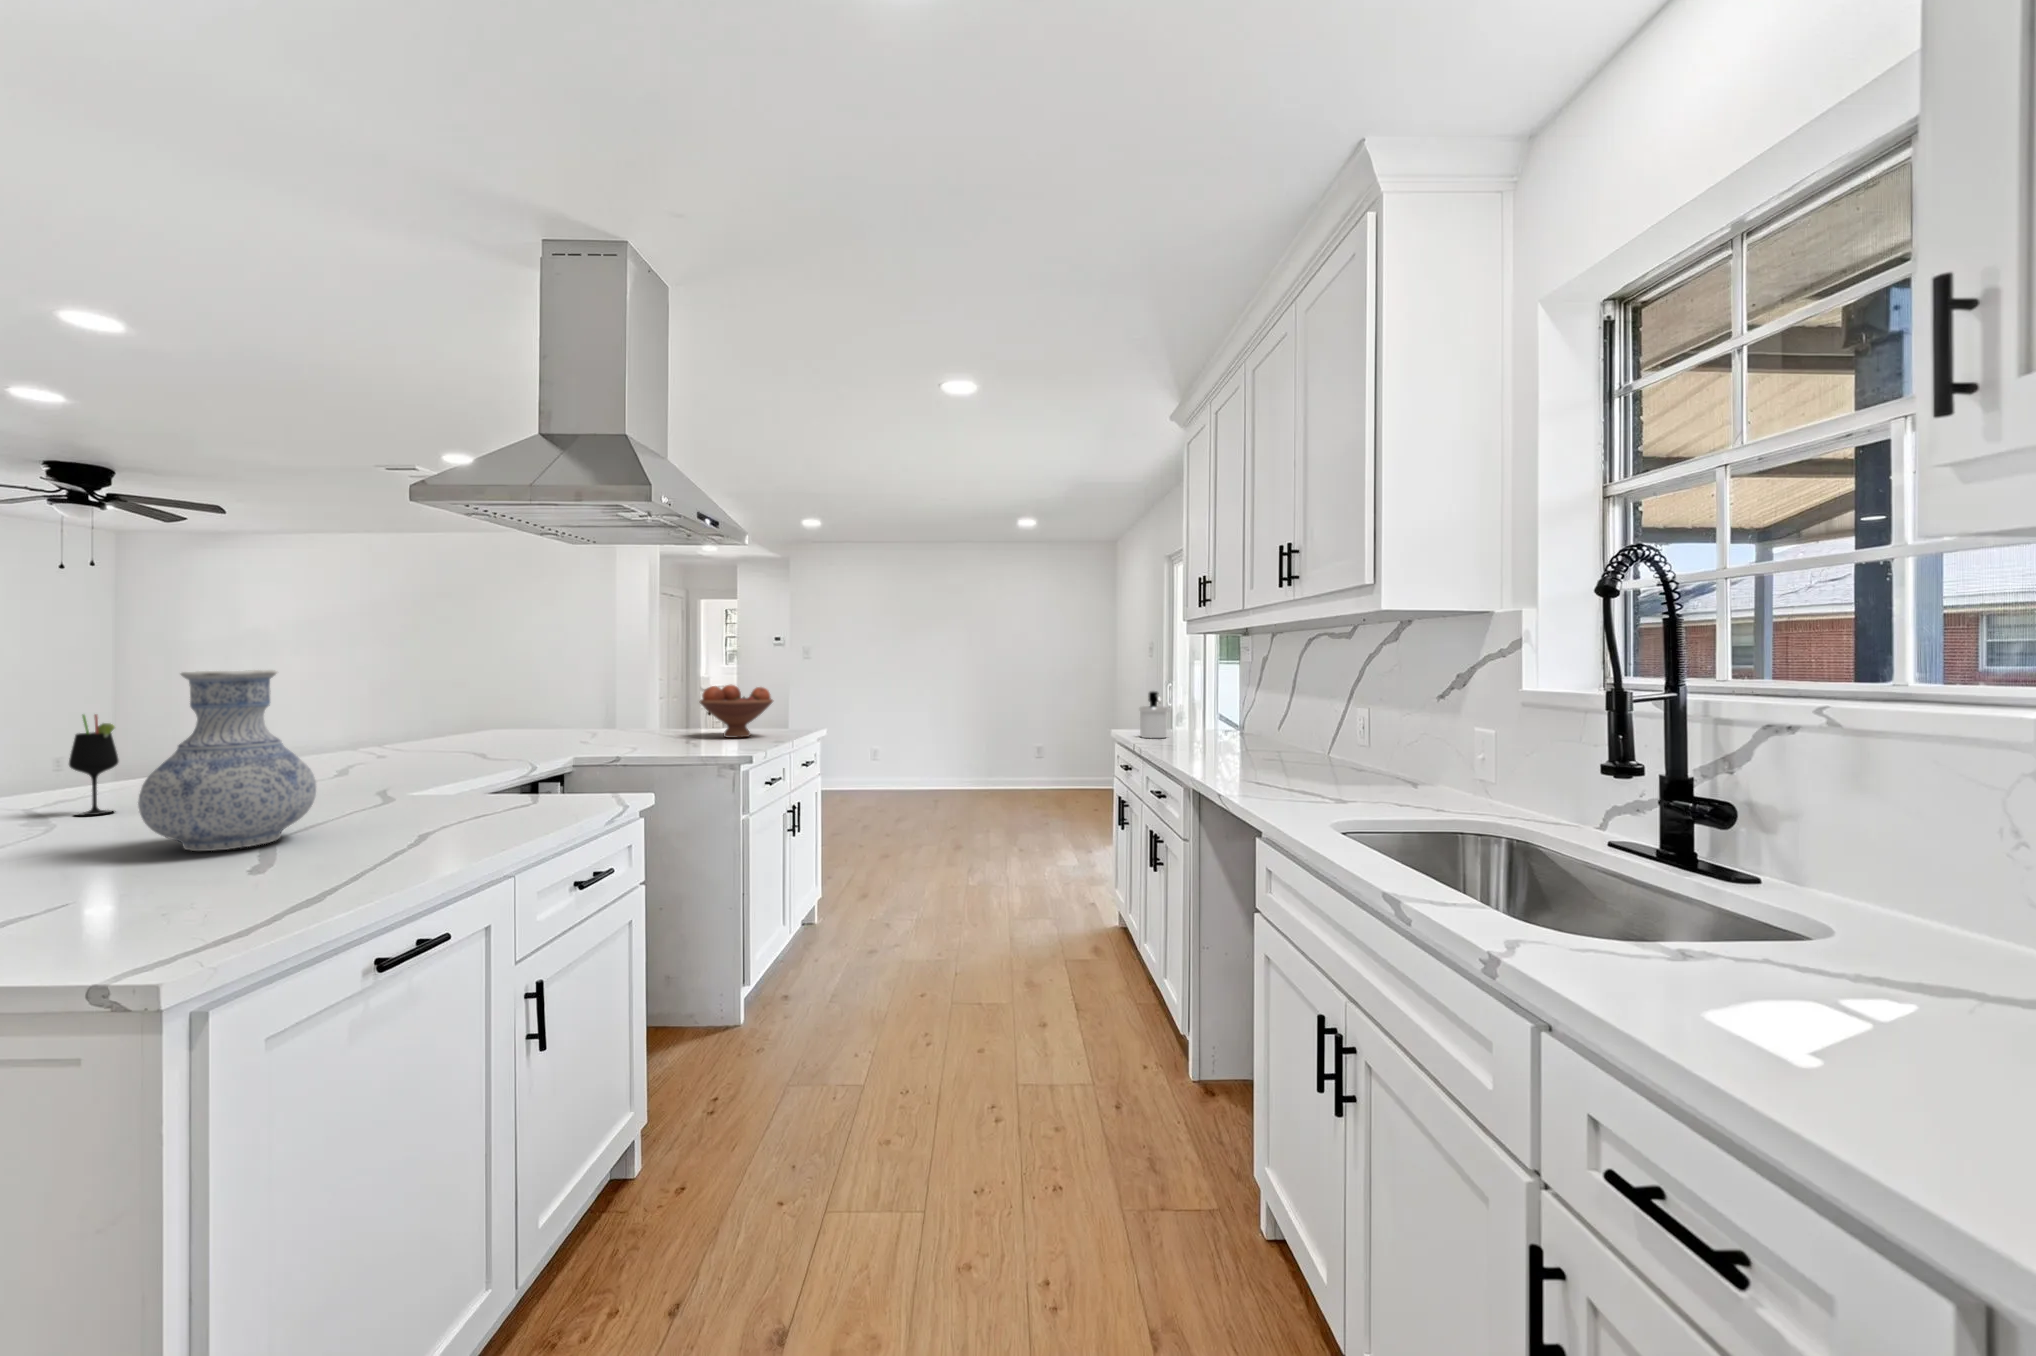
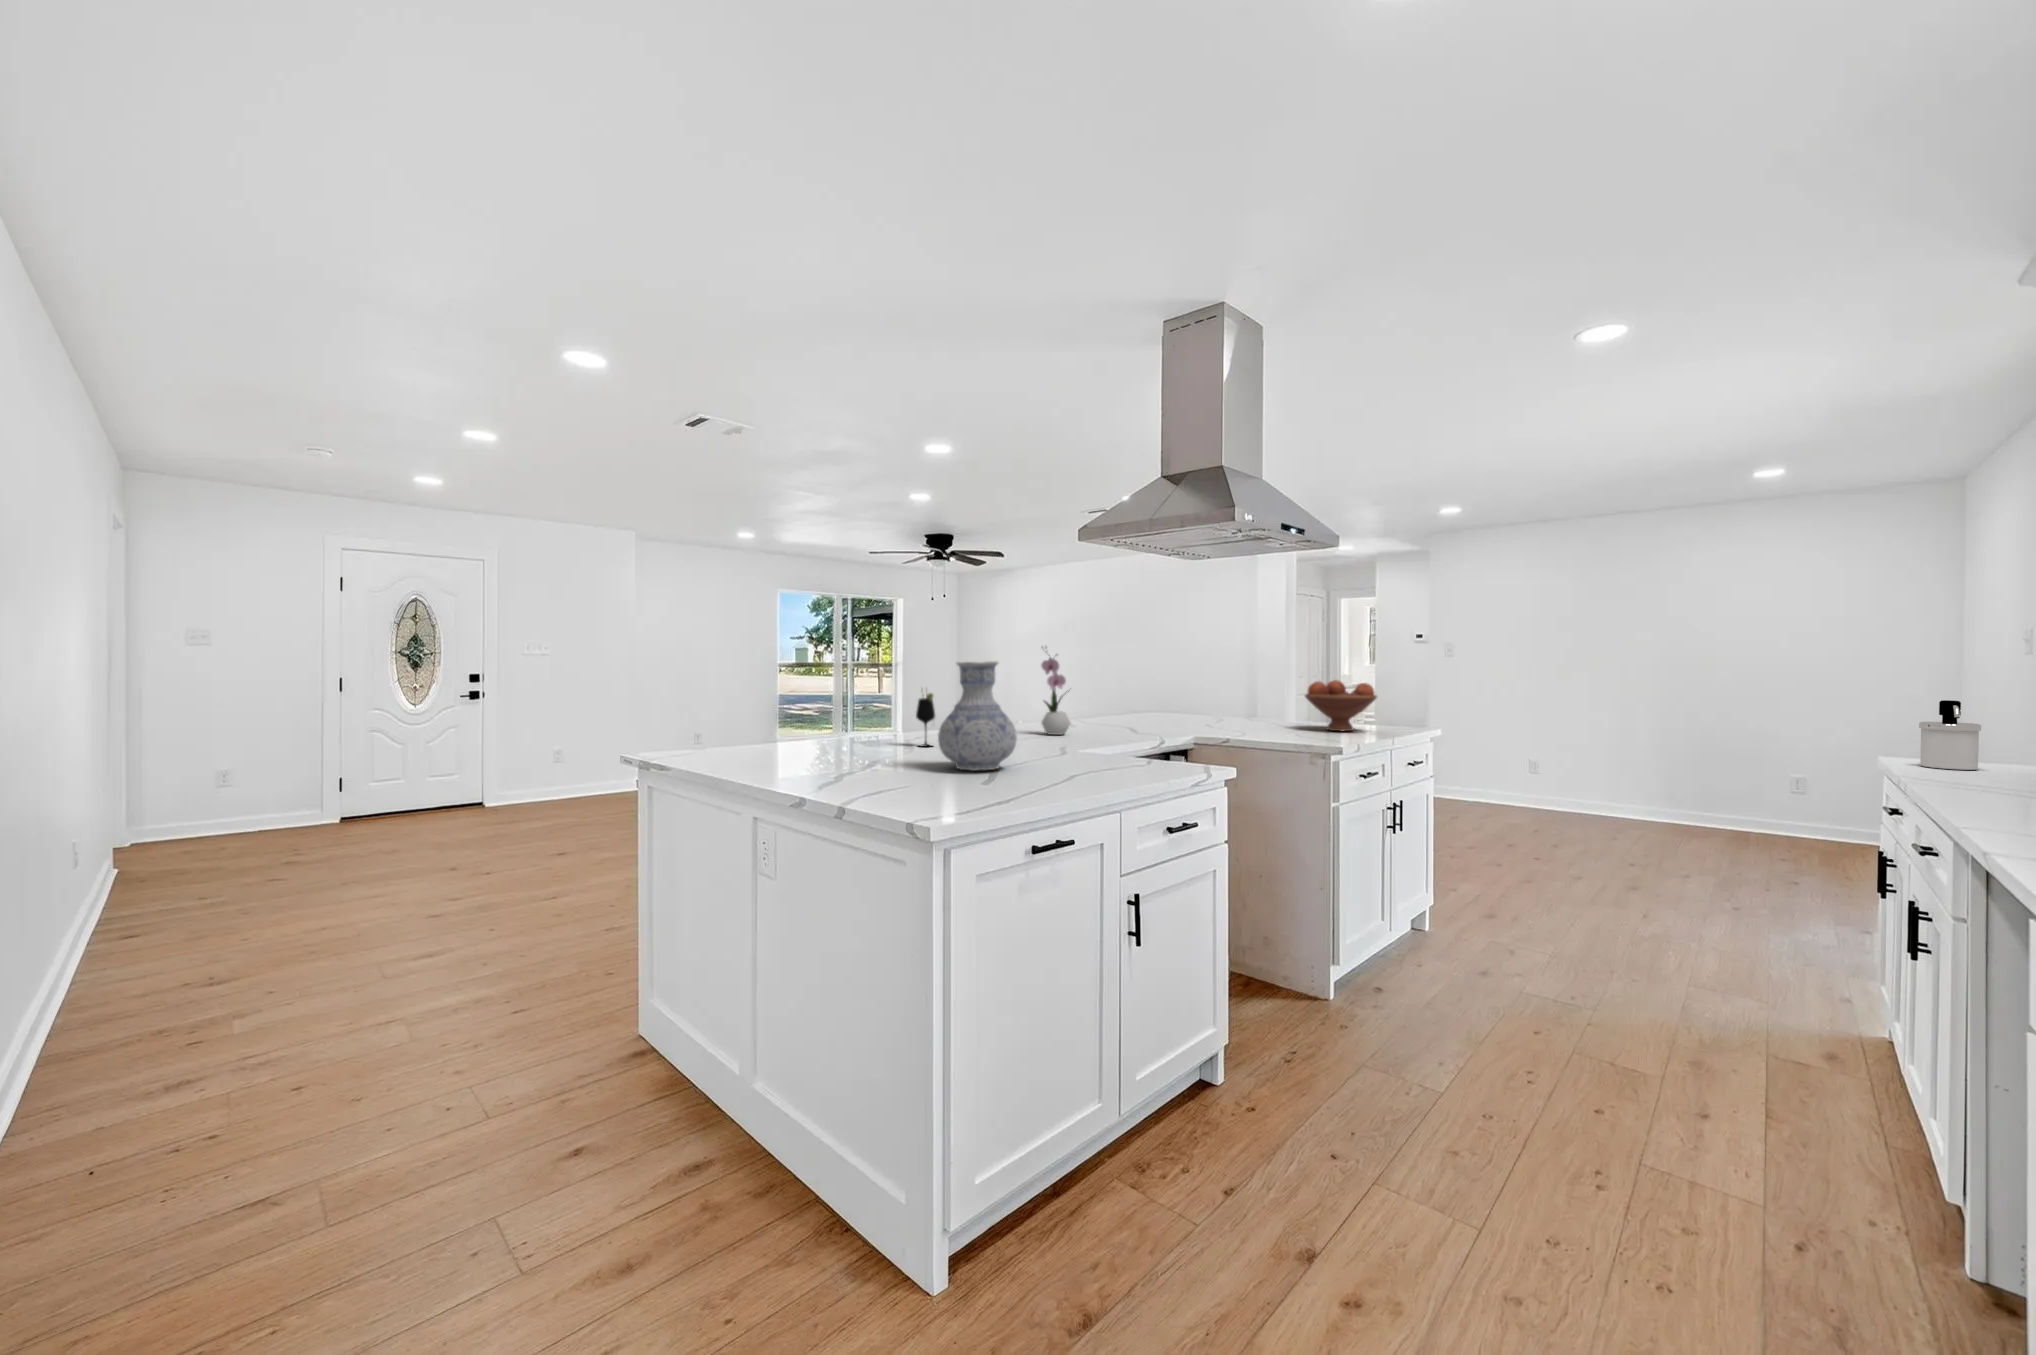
flower arrangement: none [338,645,393,771] -> present [1041,658,1071,735]

